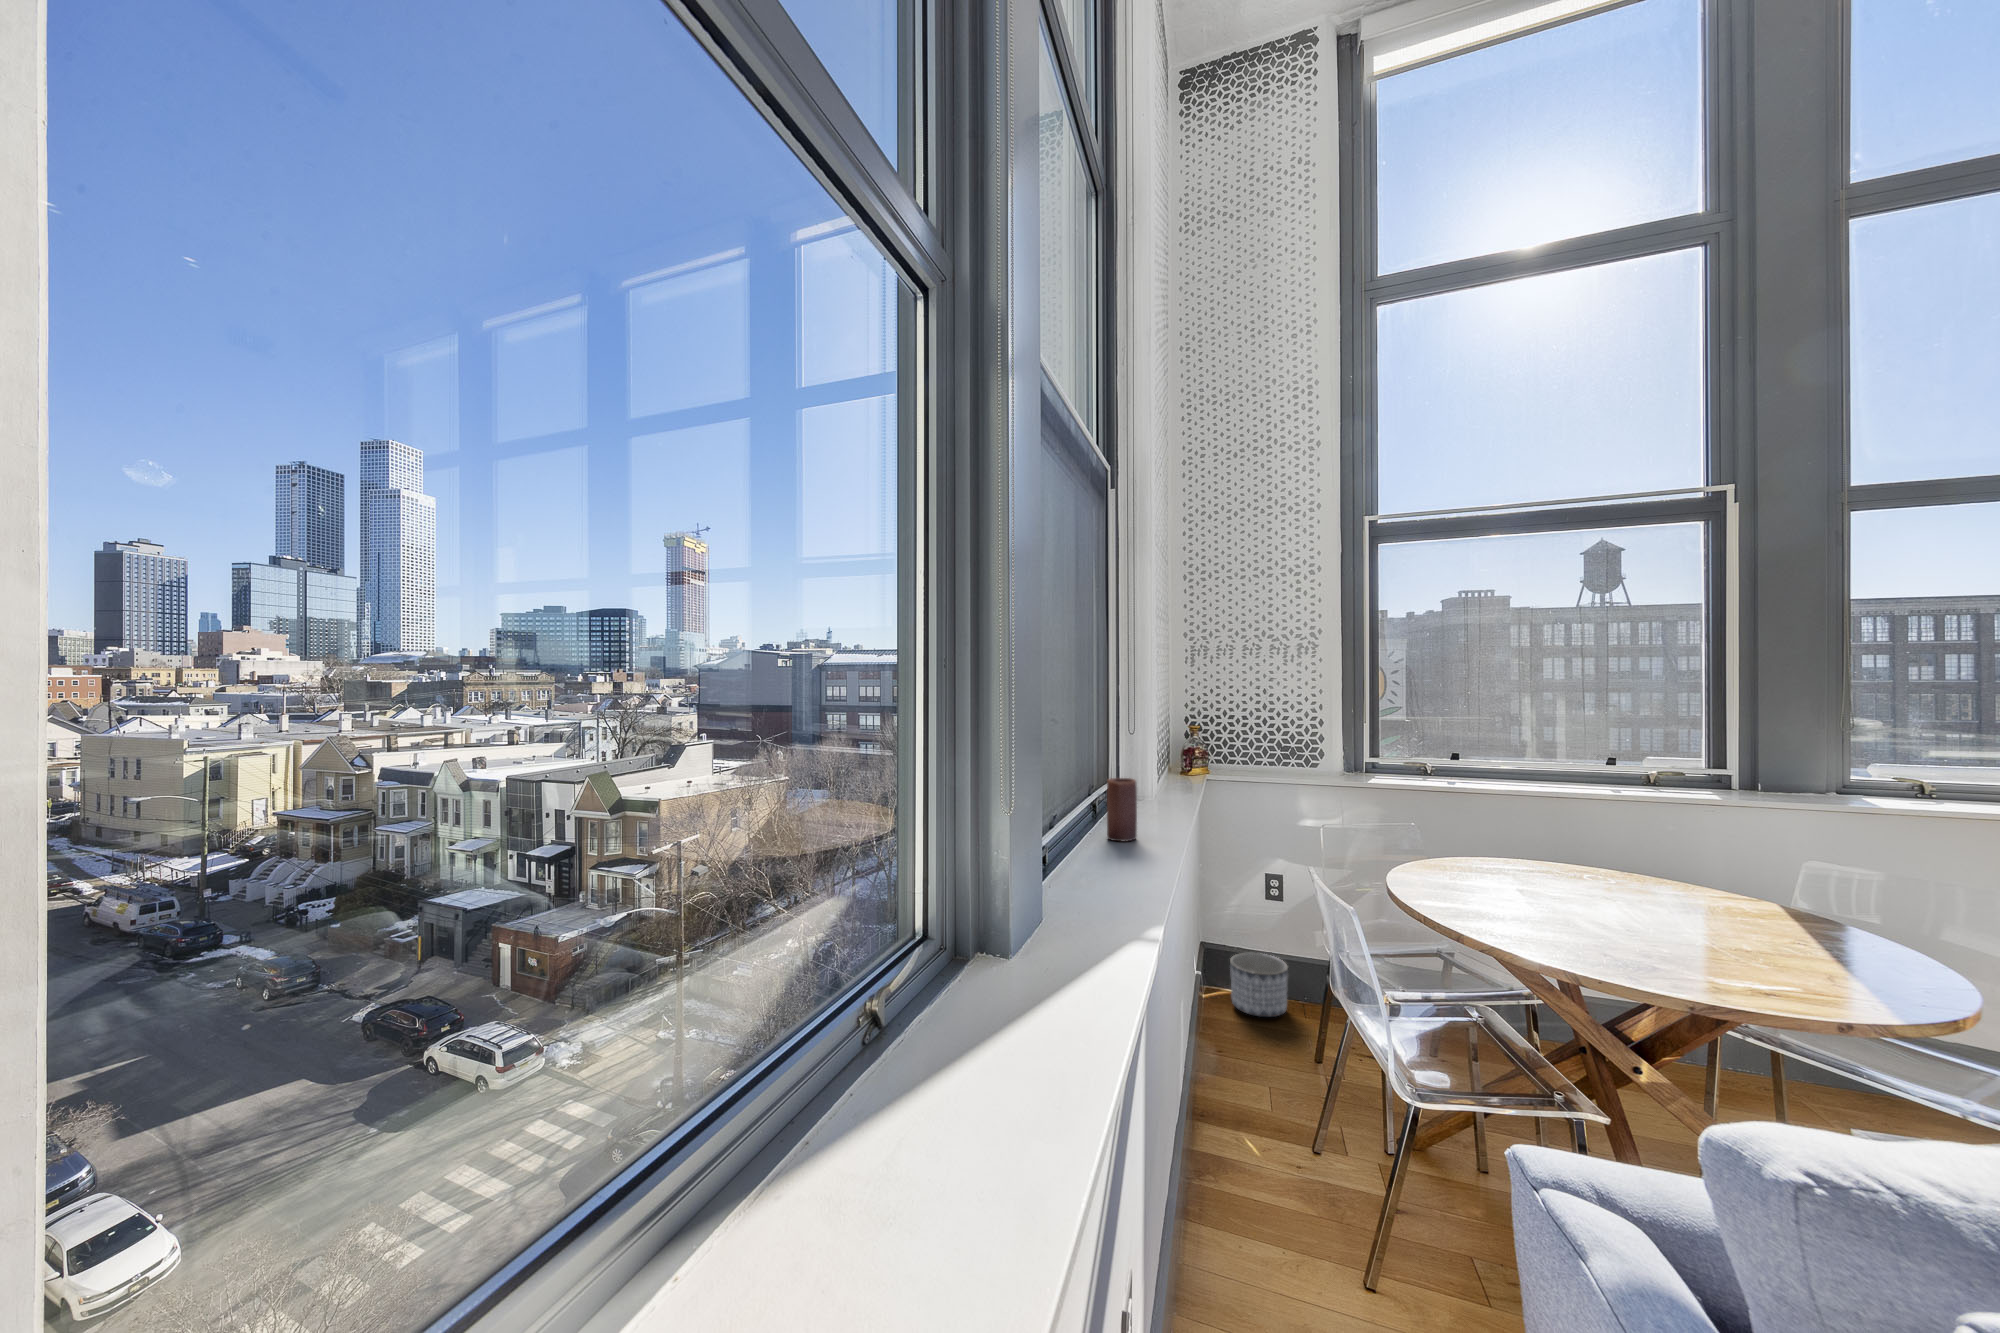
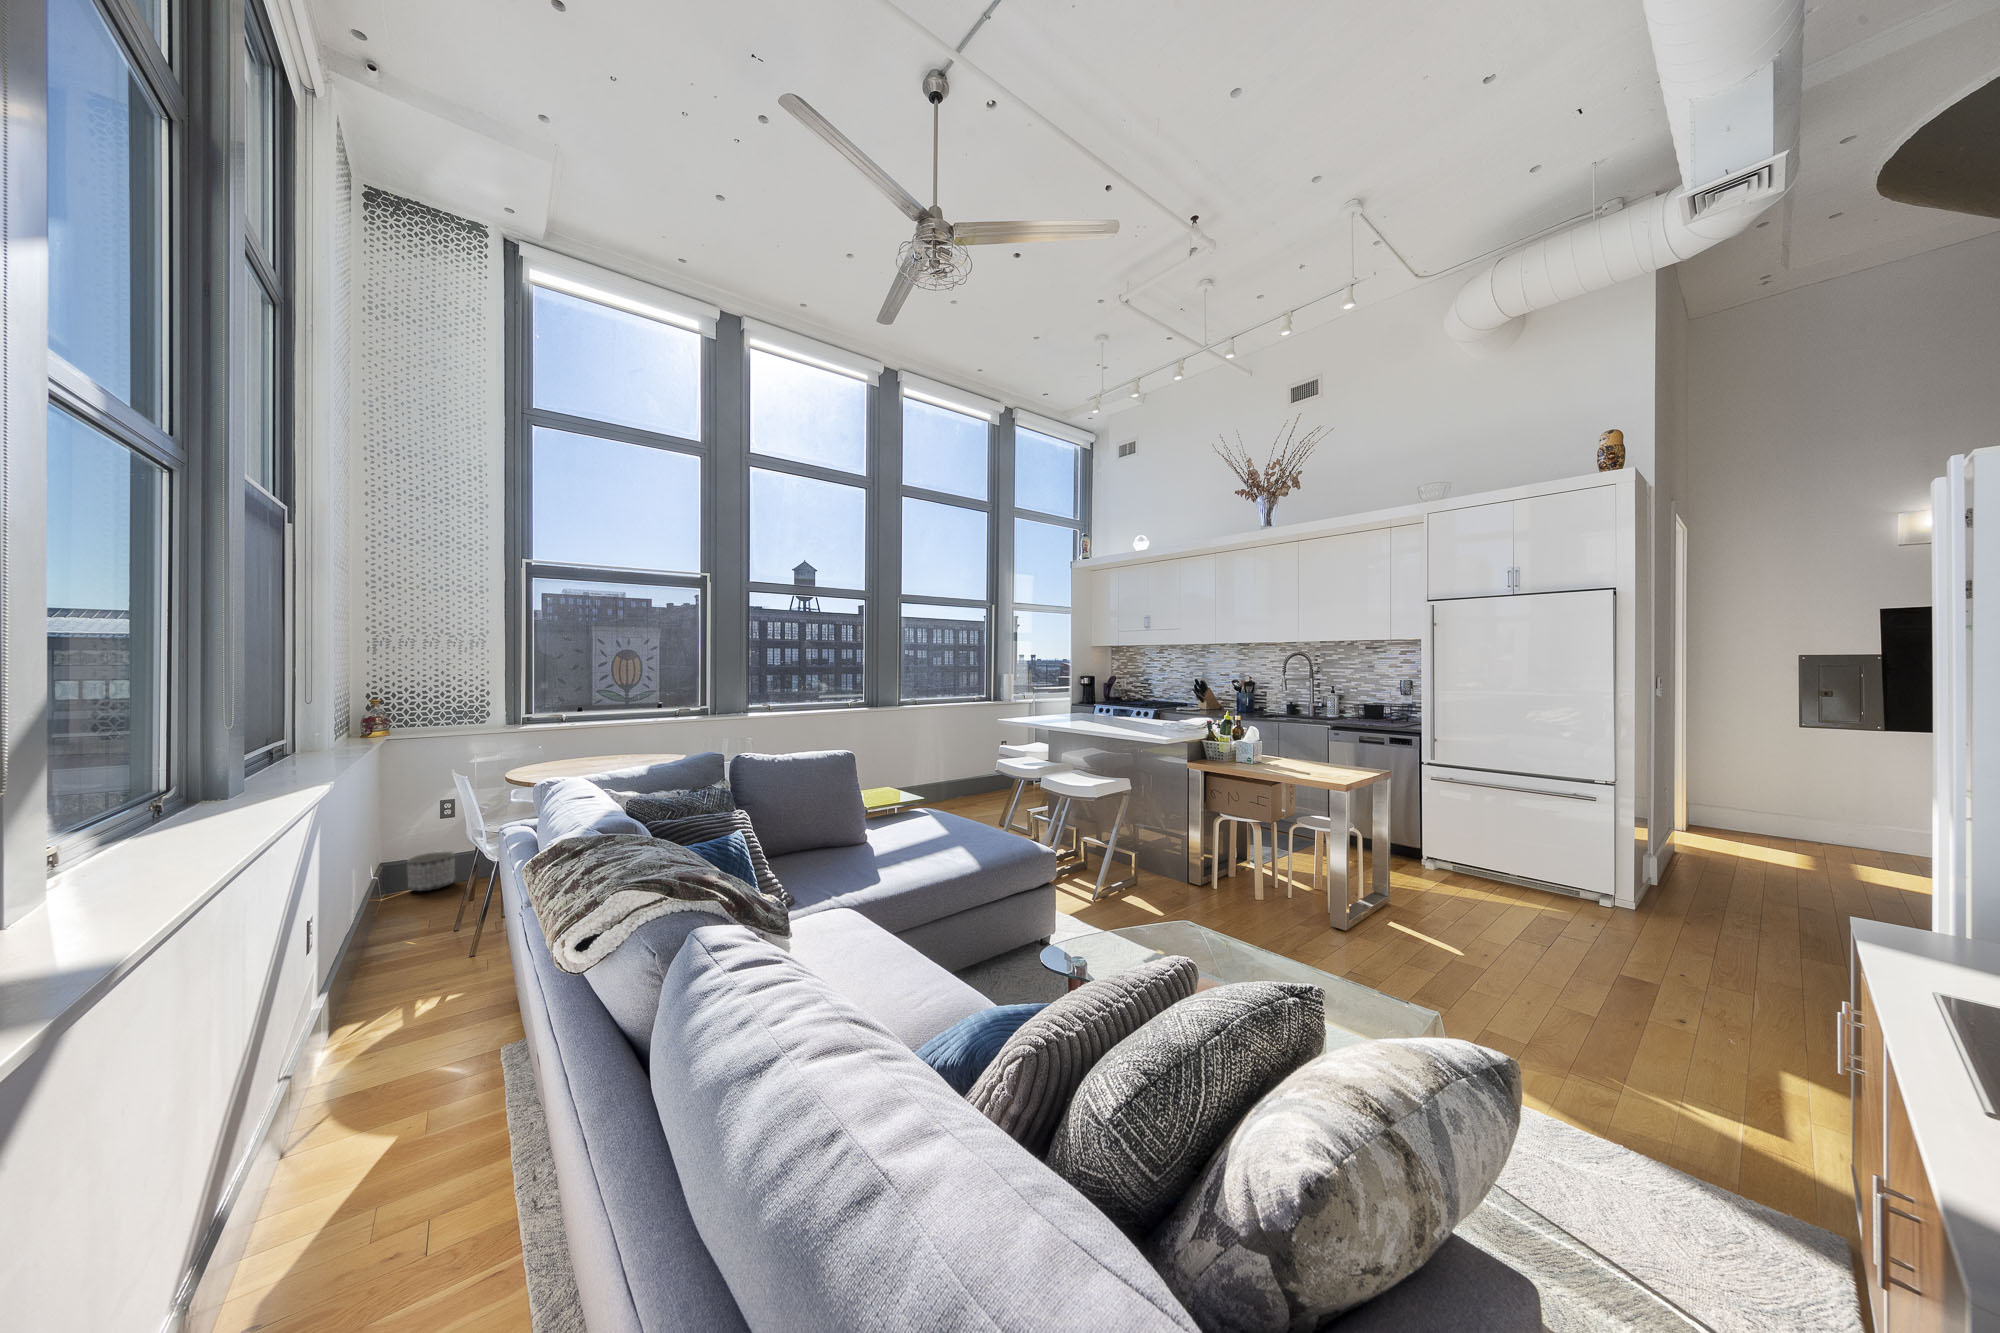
candle: present [1107,778,1137,841] -> none [289,731,317,772]

